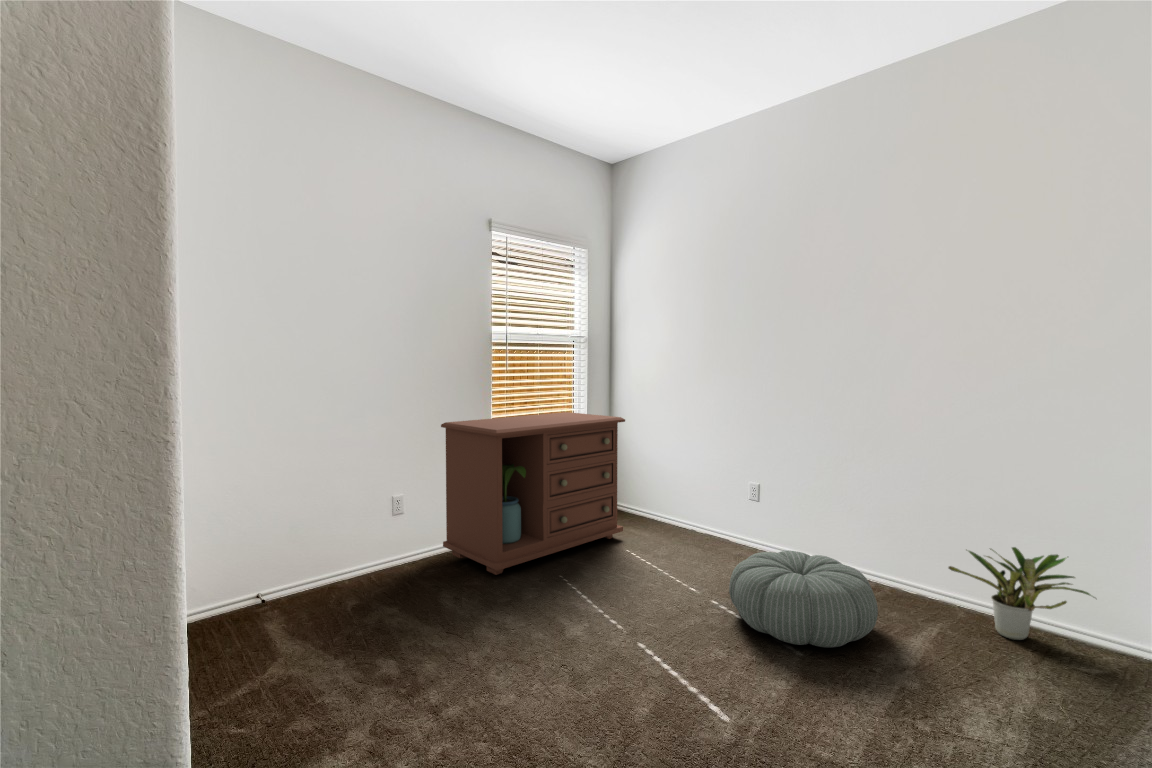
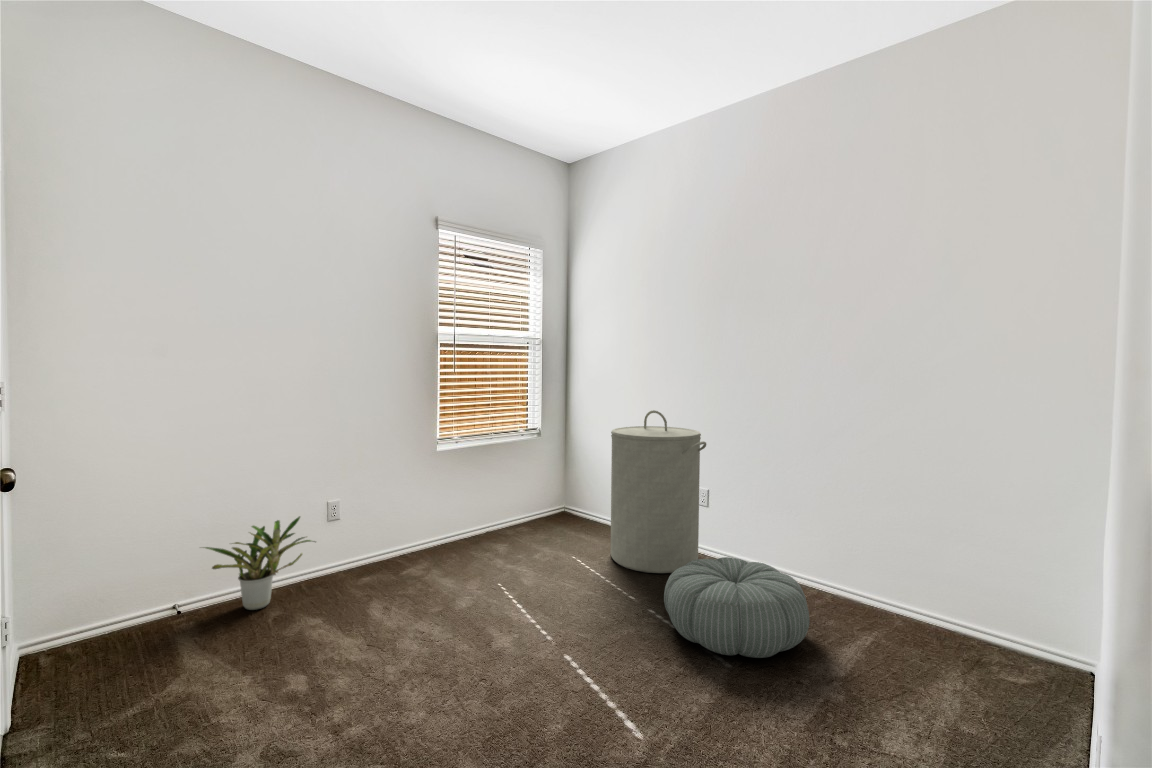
laundry hamper: none [664,407,762,567] -> present [611,410,706,573]
dresser: present [441,412,625,575] -> none [382,415,574,582]
potted plant: present [948,547,1091,640] -> present [203,516,315,610]

